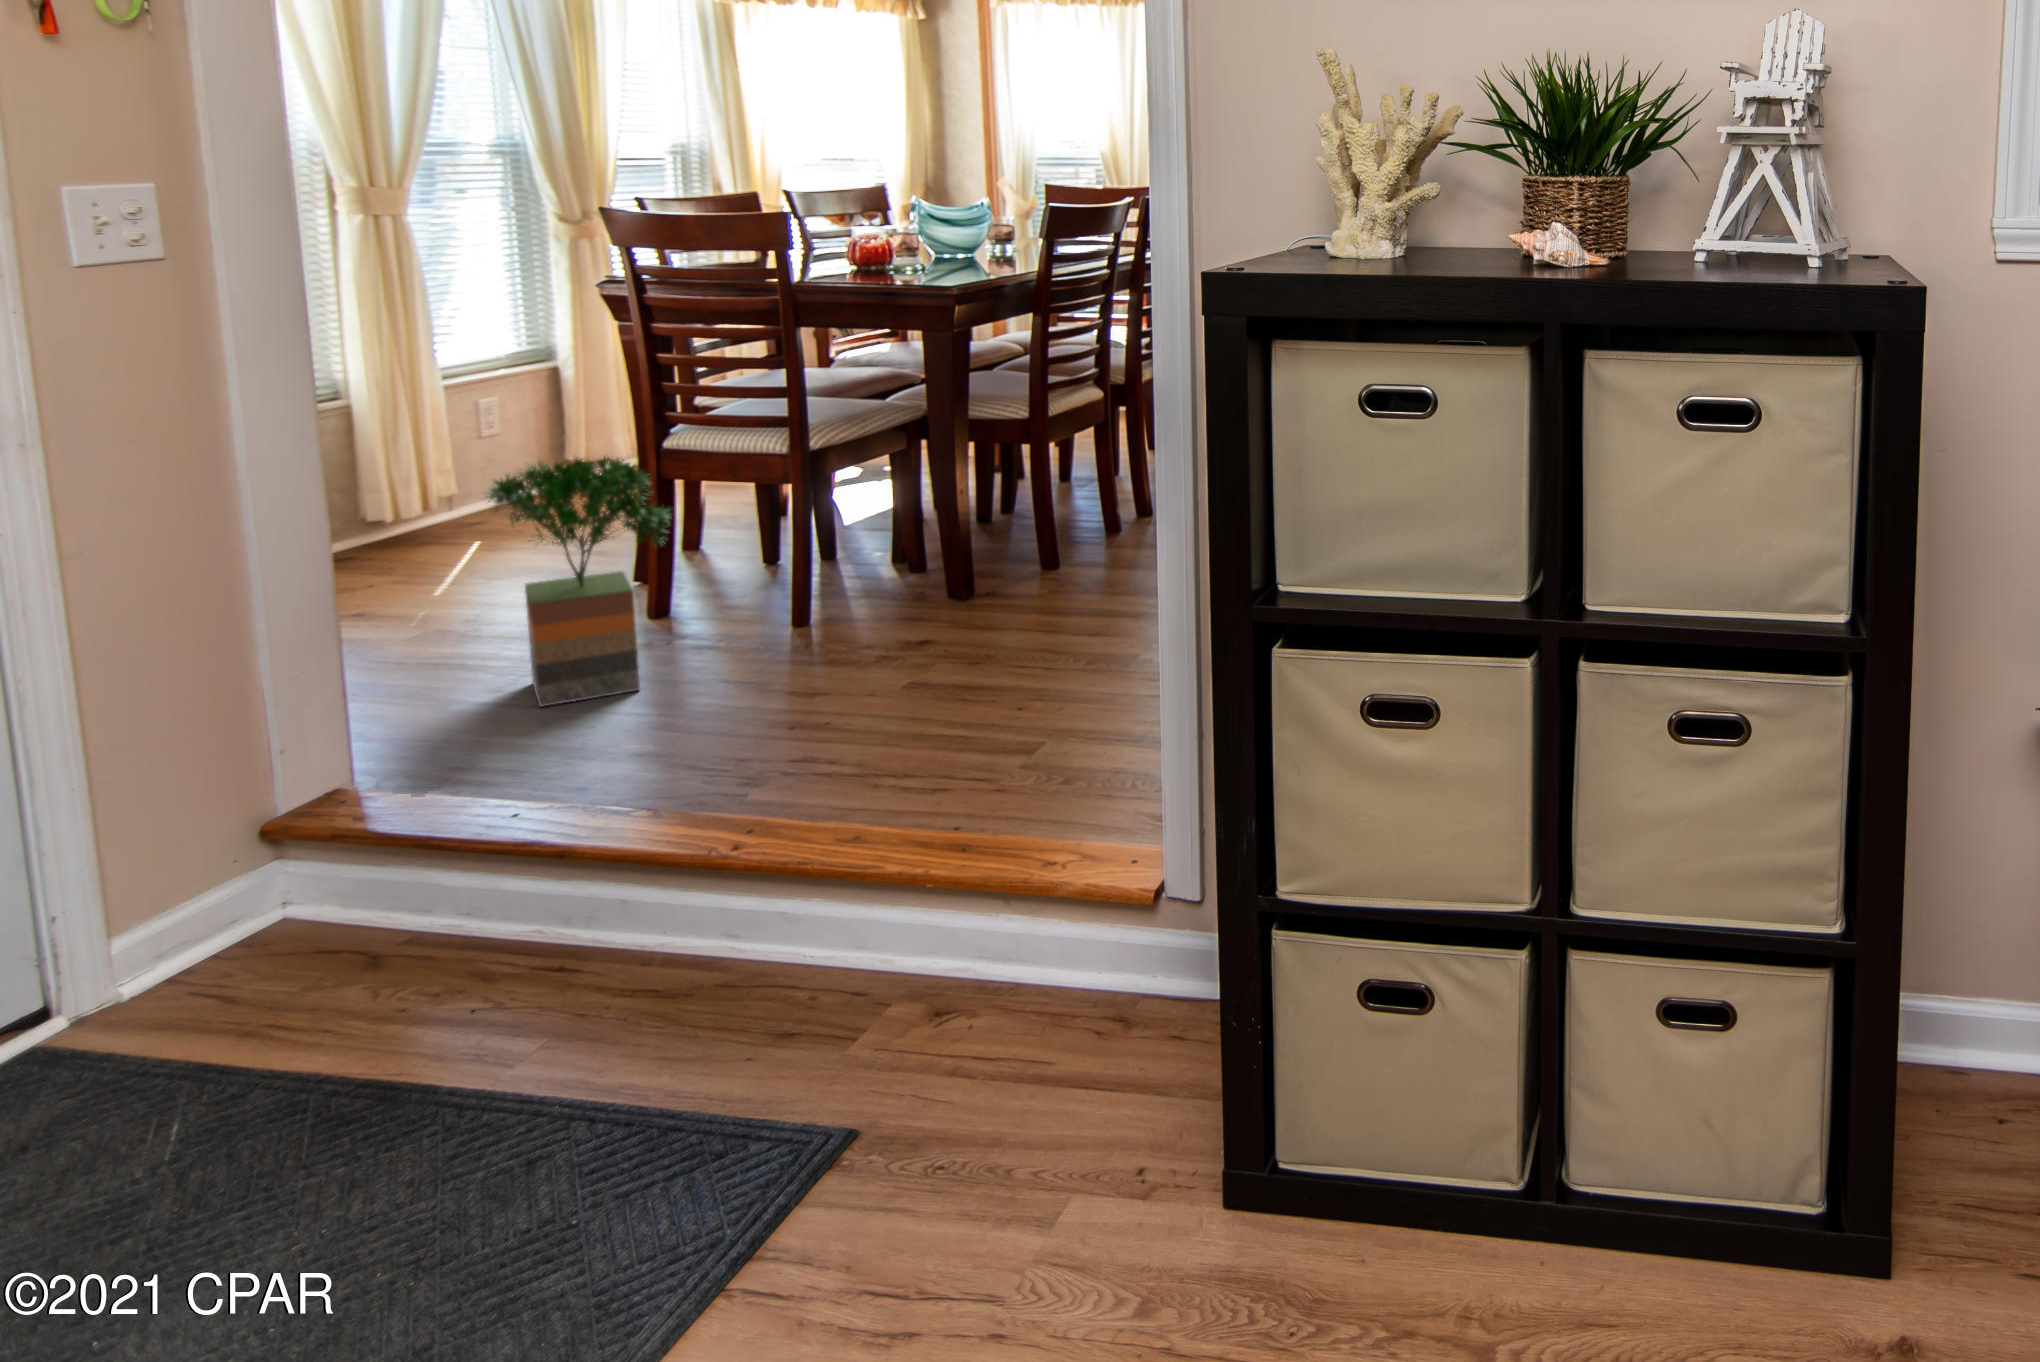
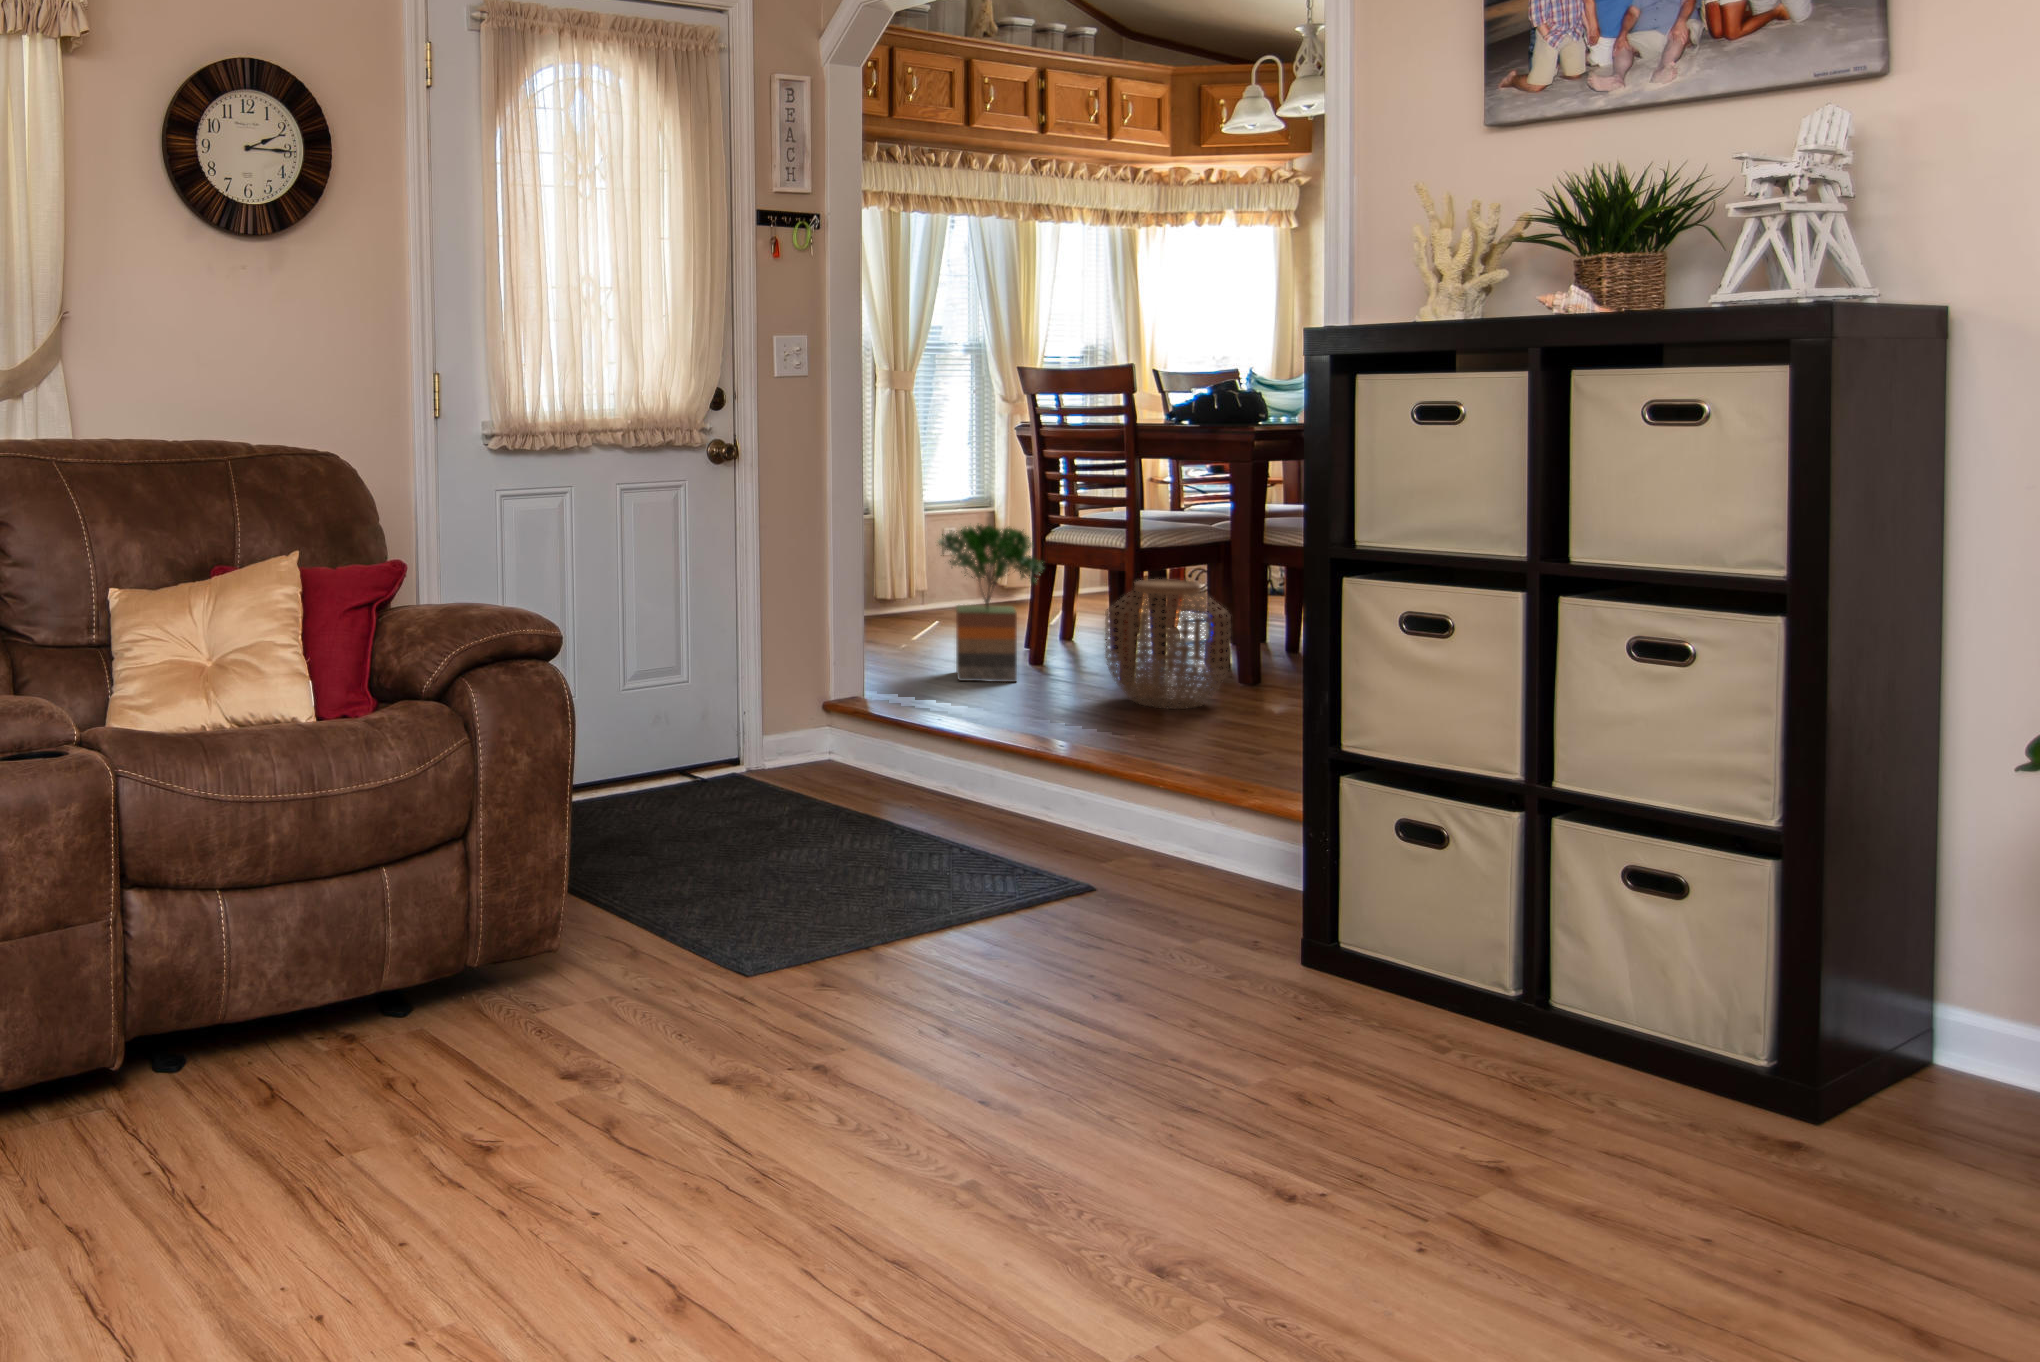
woven basket: none [780,526,957,712] -> present [1105,579,1231,709]

